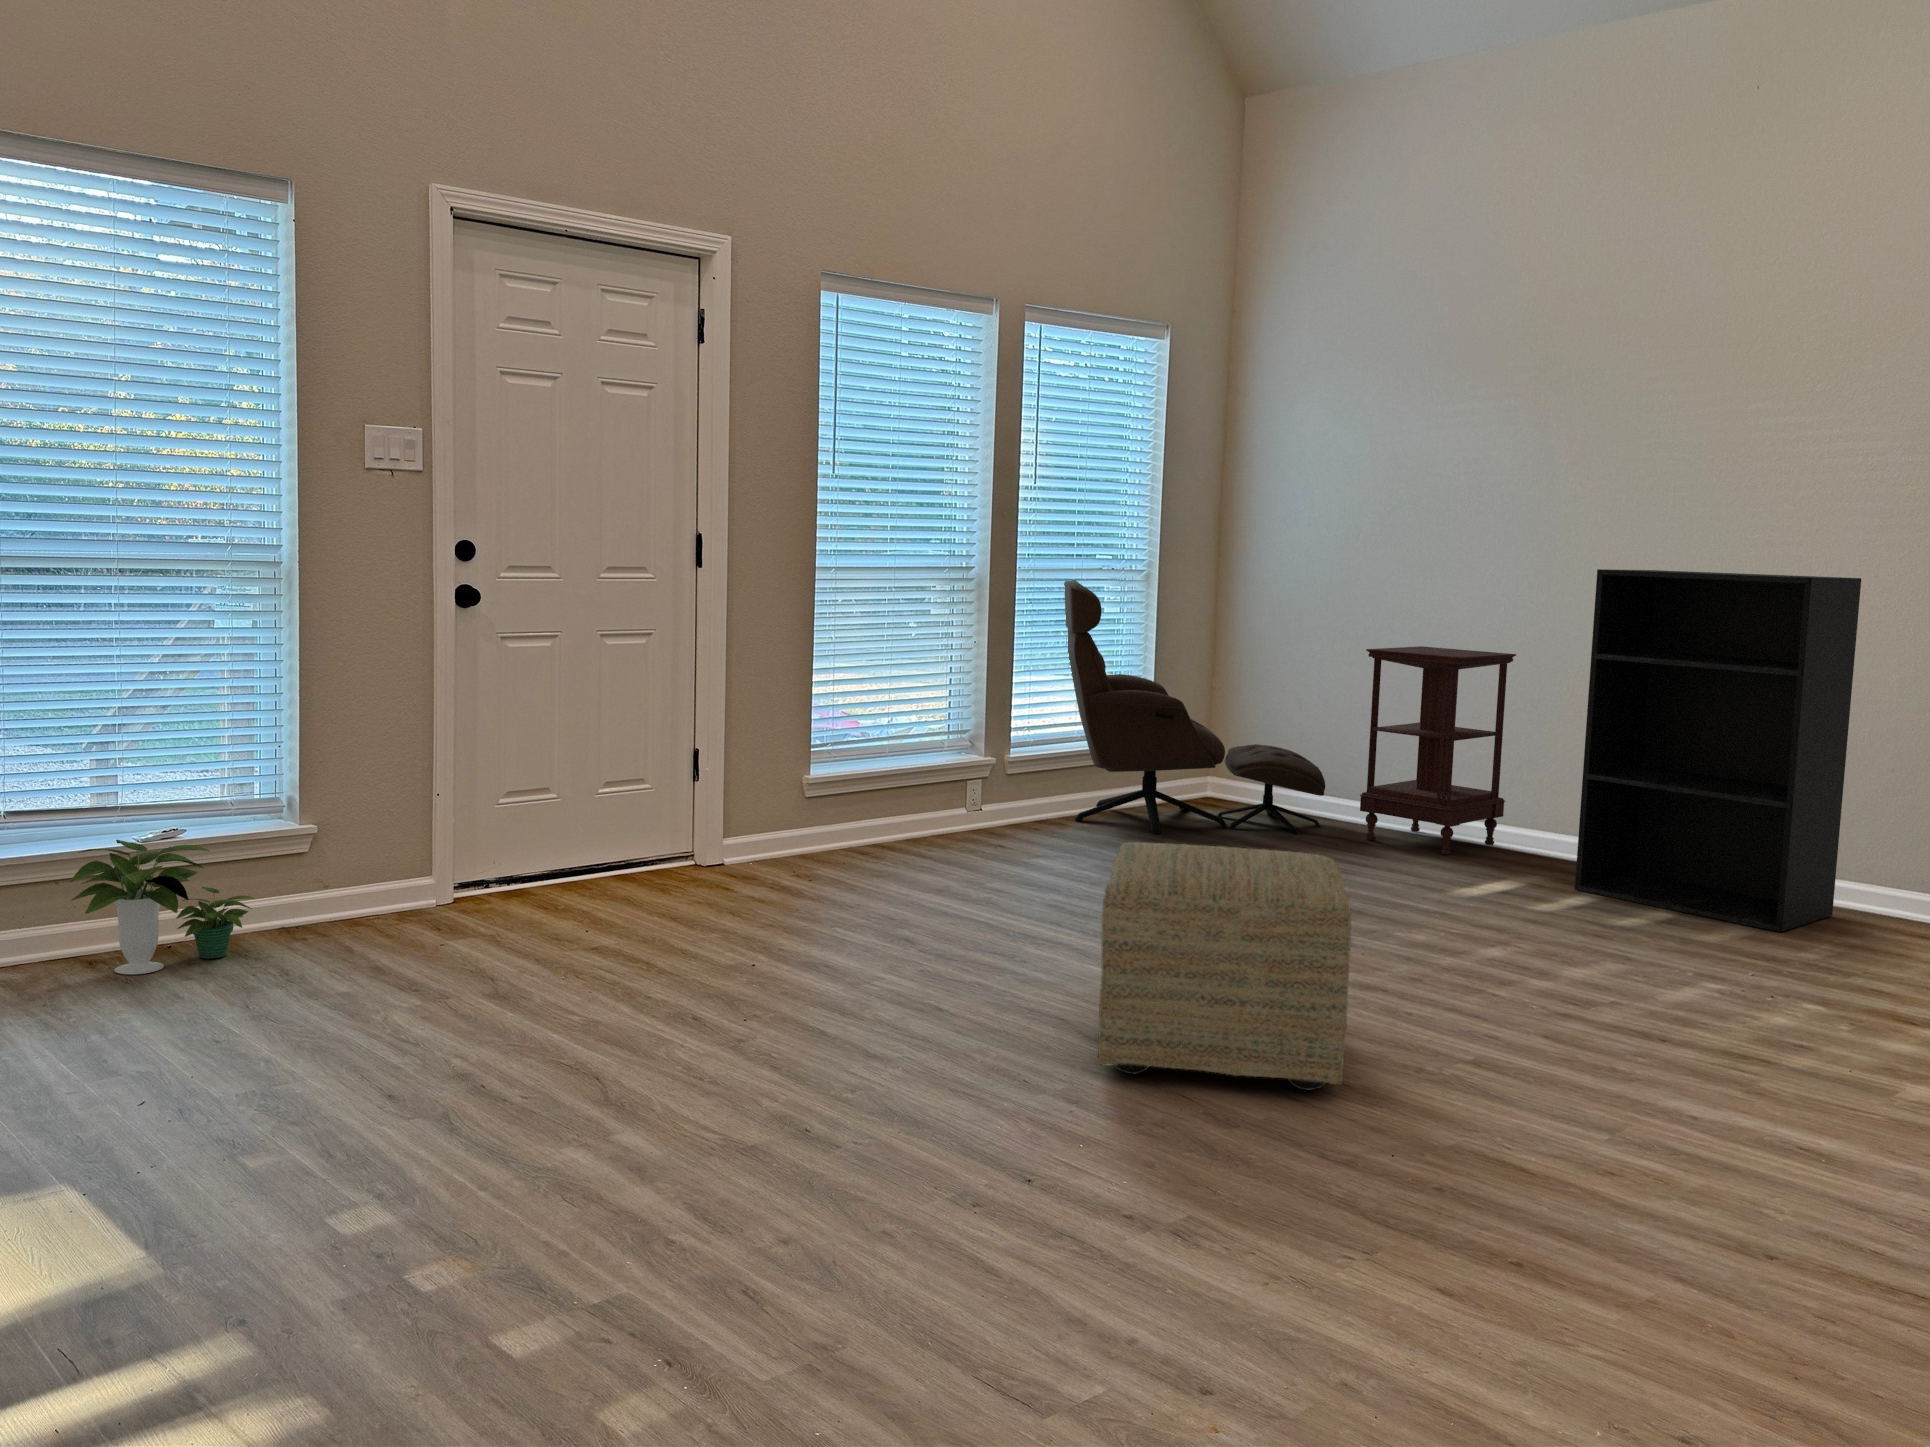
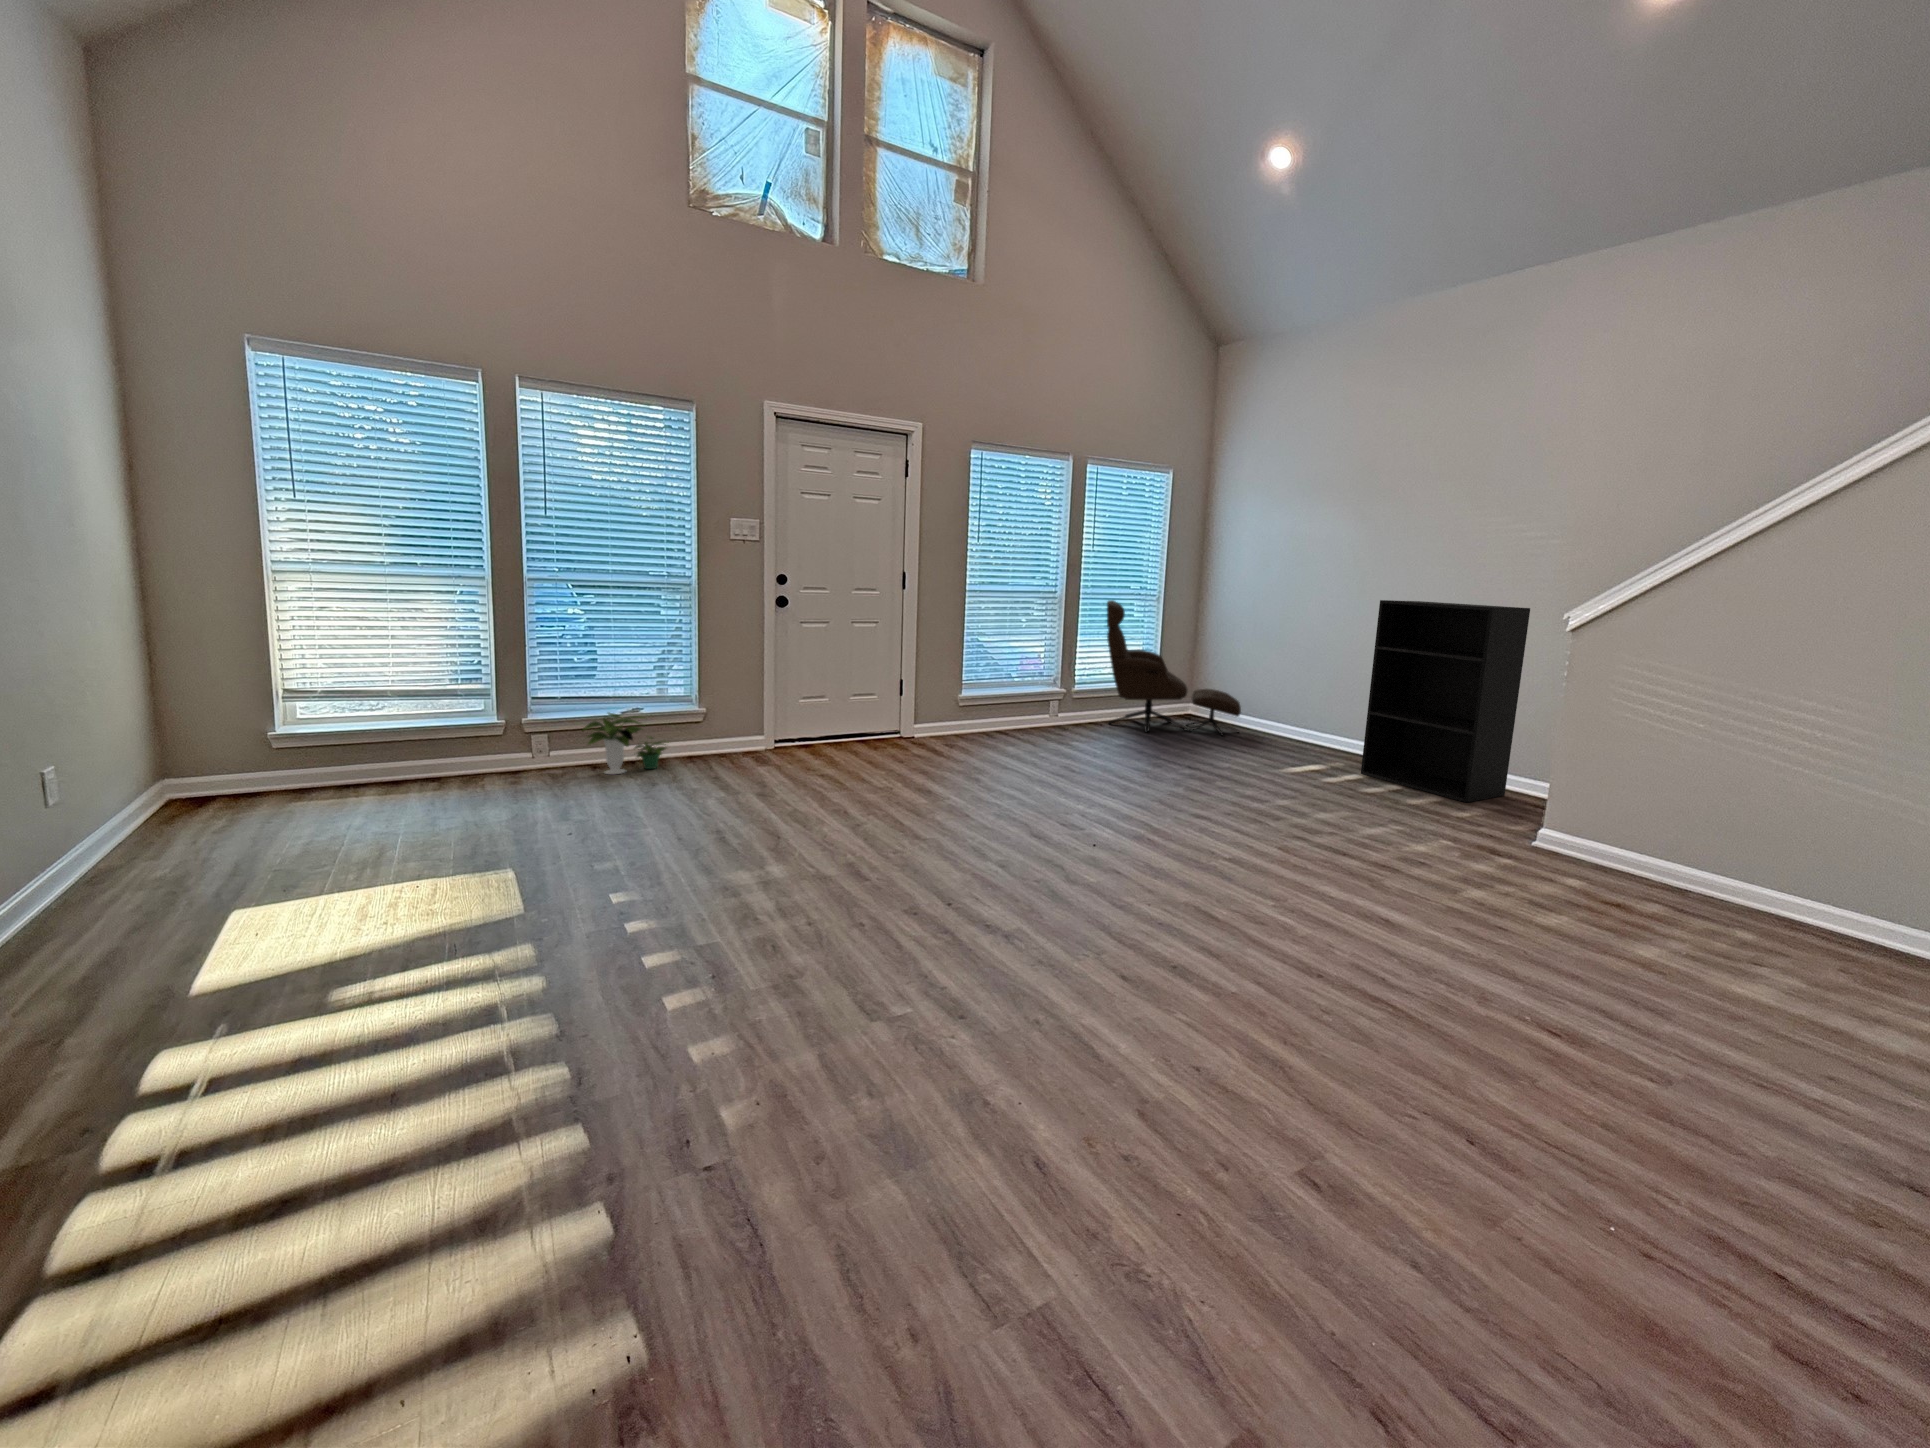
side table: present [1360,646,1516,855] -> none [1257,640,1347,751]
ottoman: present [1098,842,1351,1090] -> none [1032,736,1174,867]

